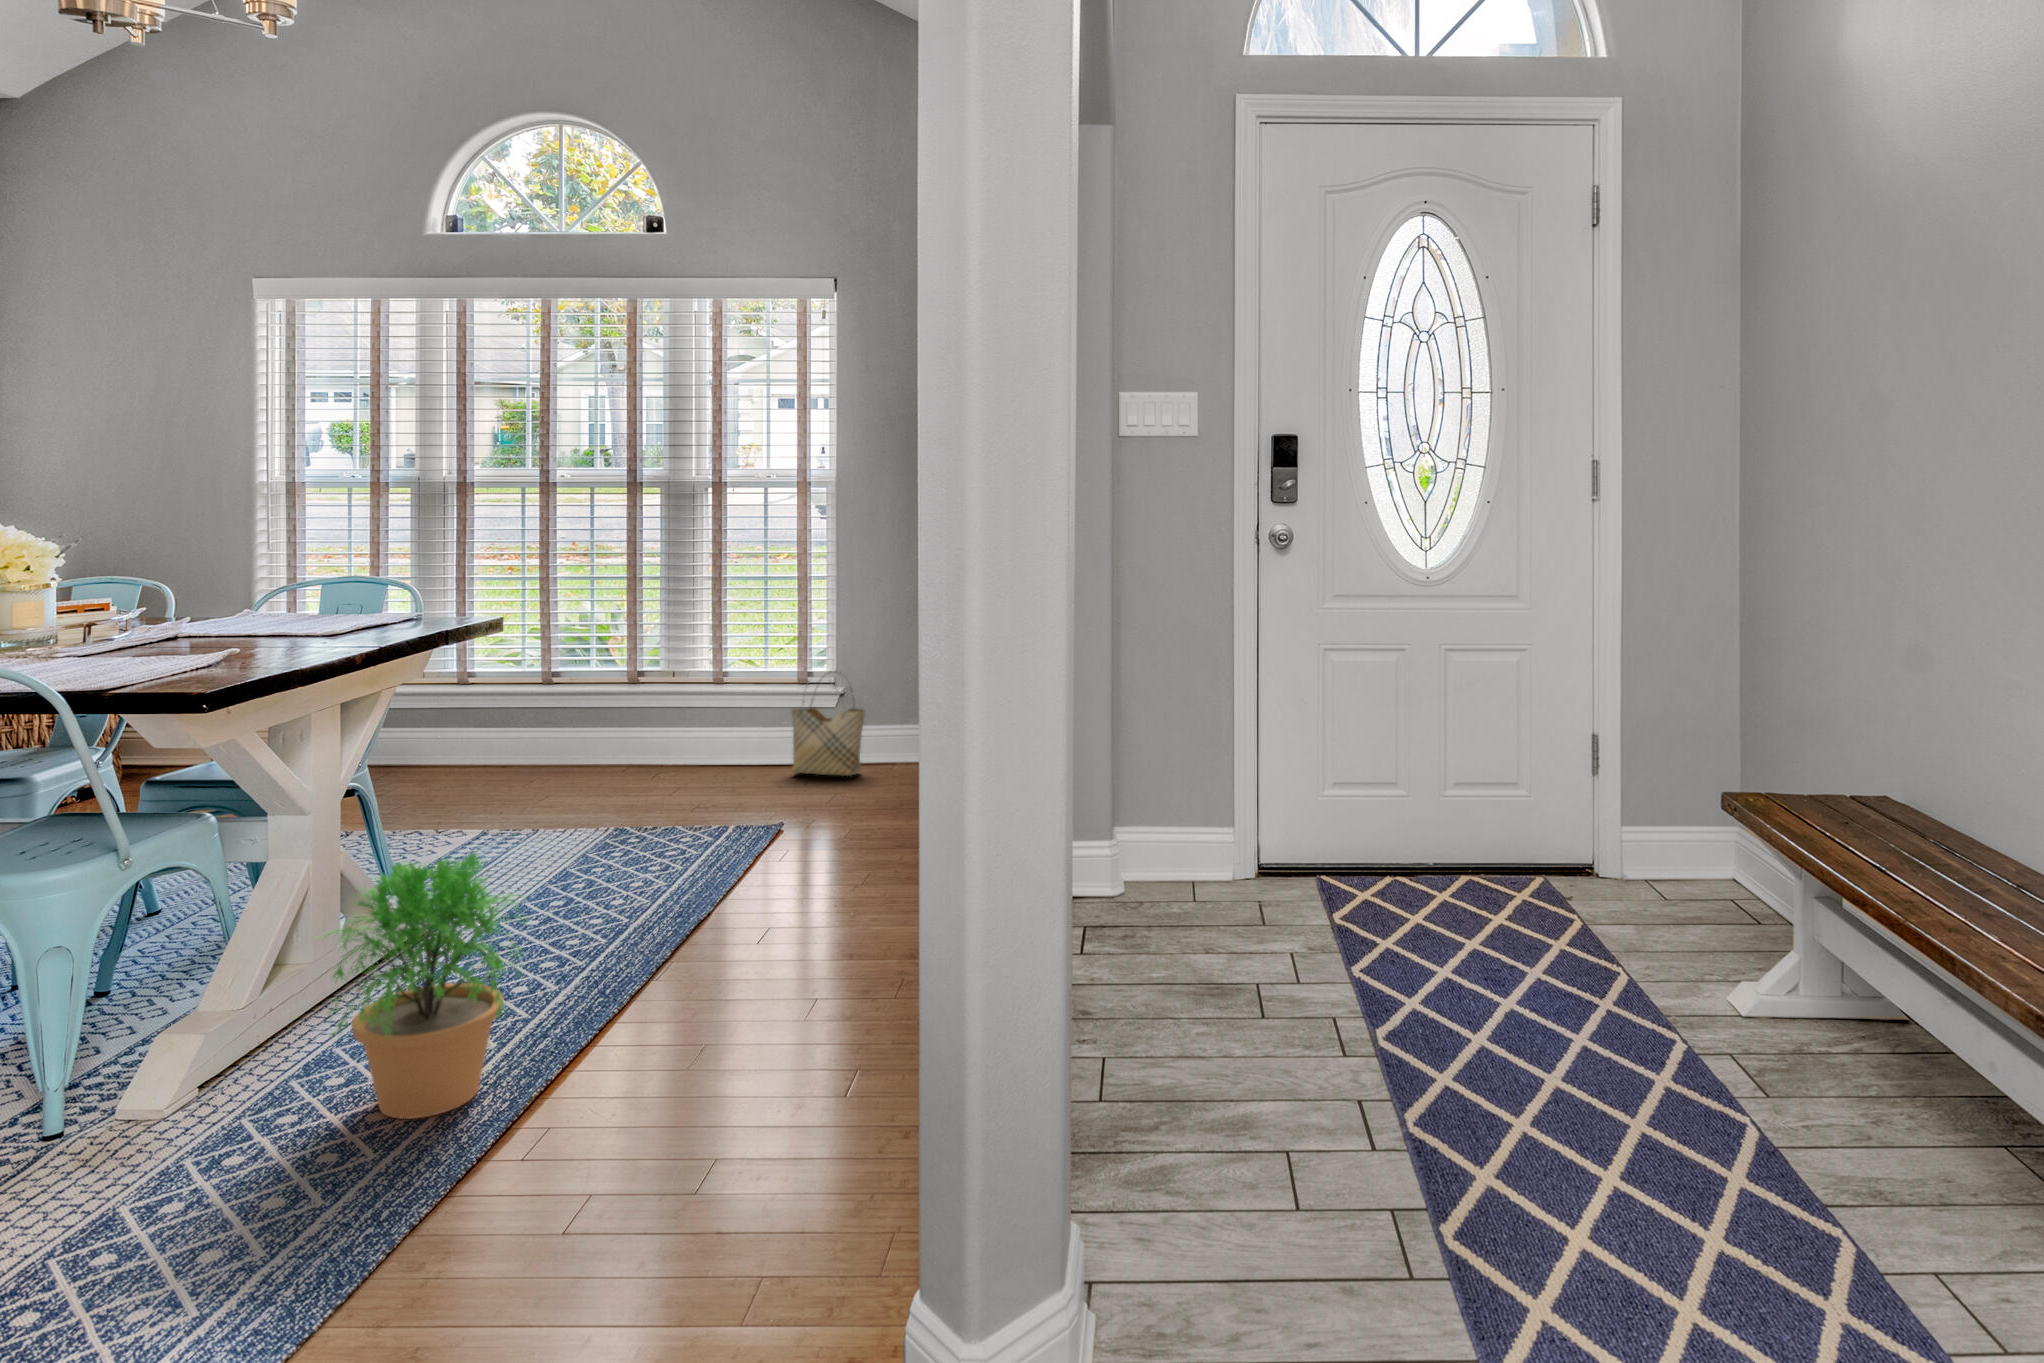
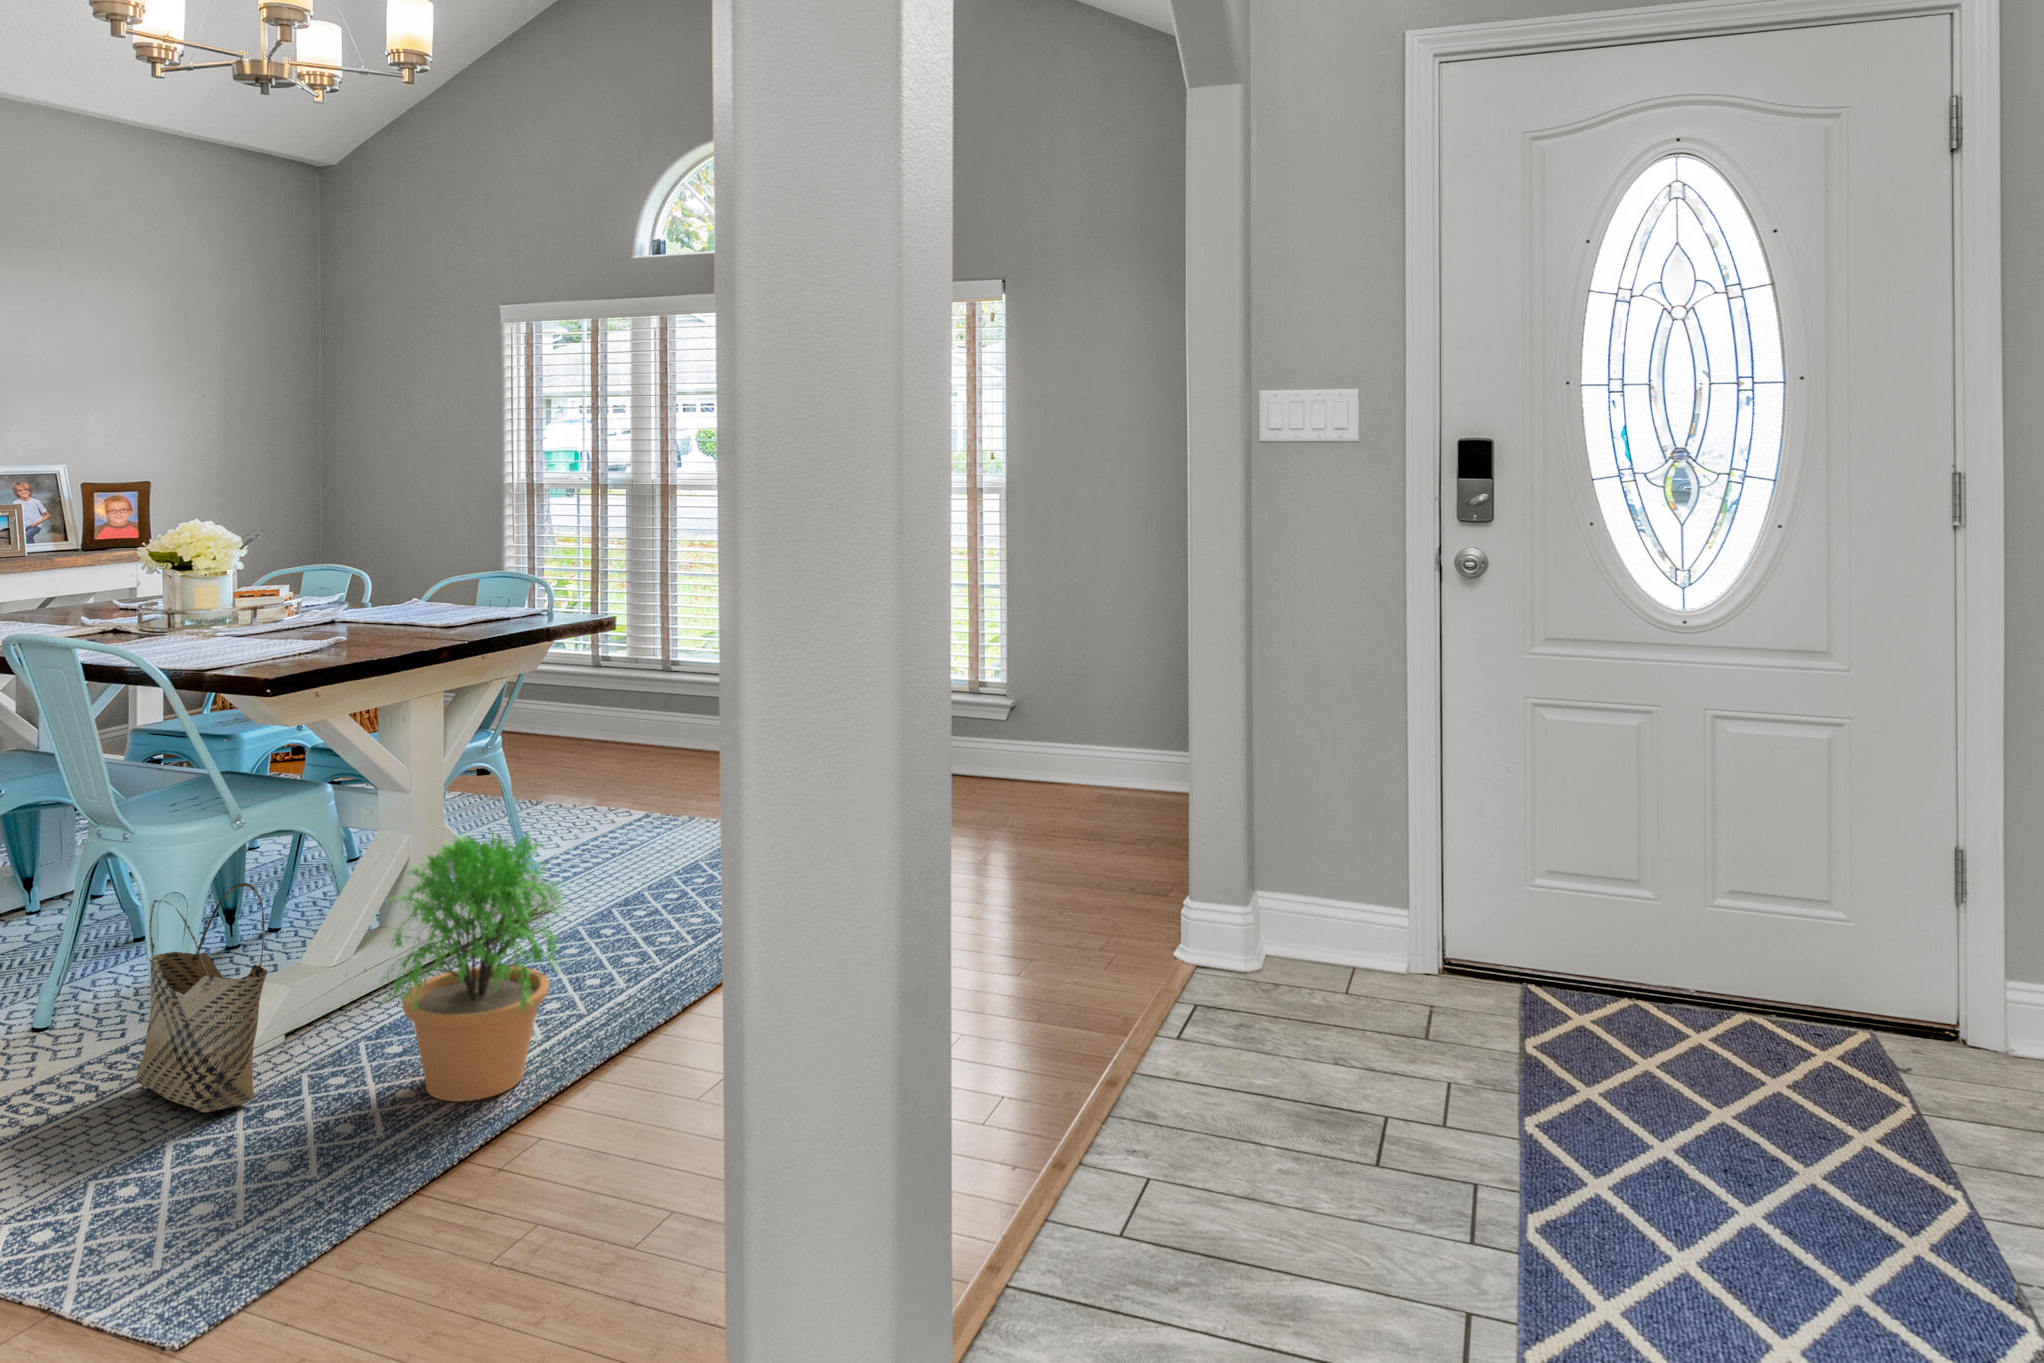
woven basket: present [792,671,865,776] -> present [135,883,267,1112]

